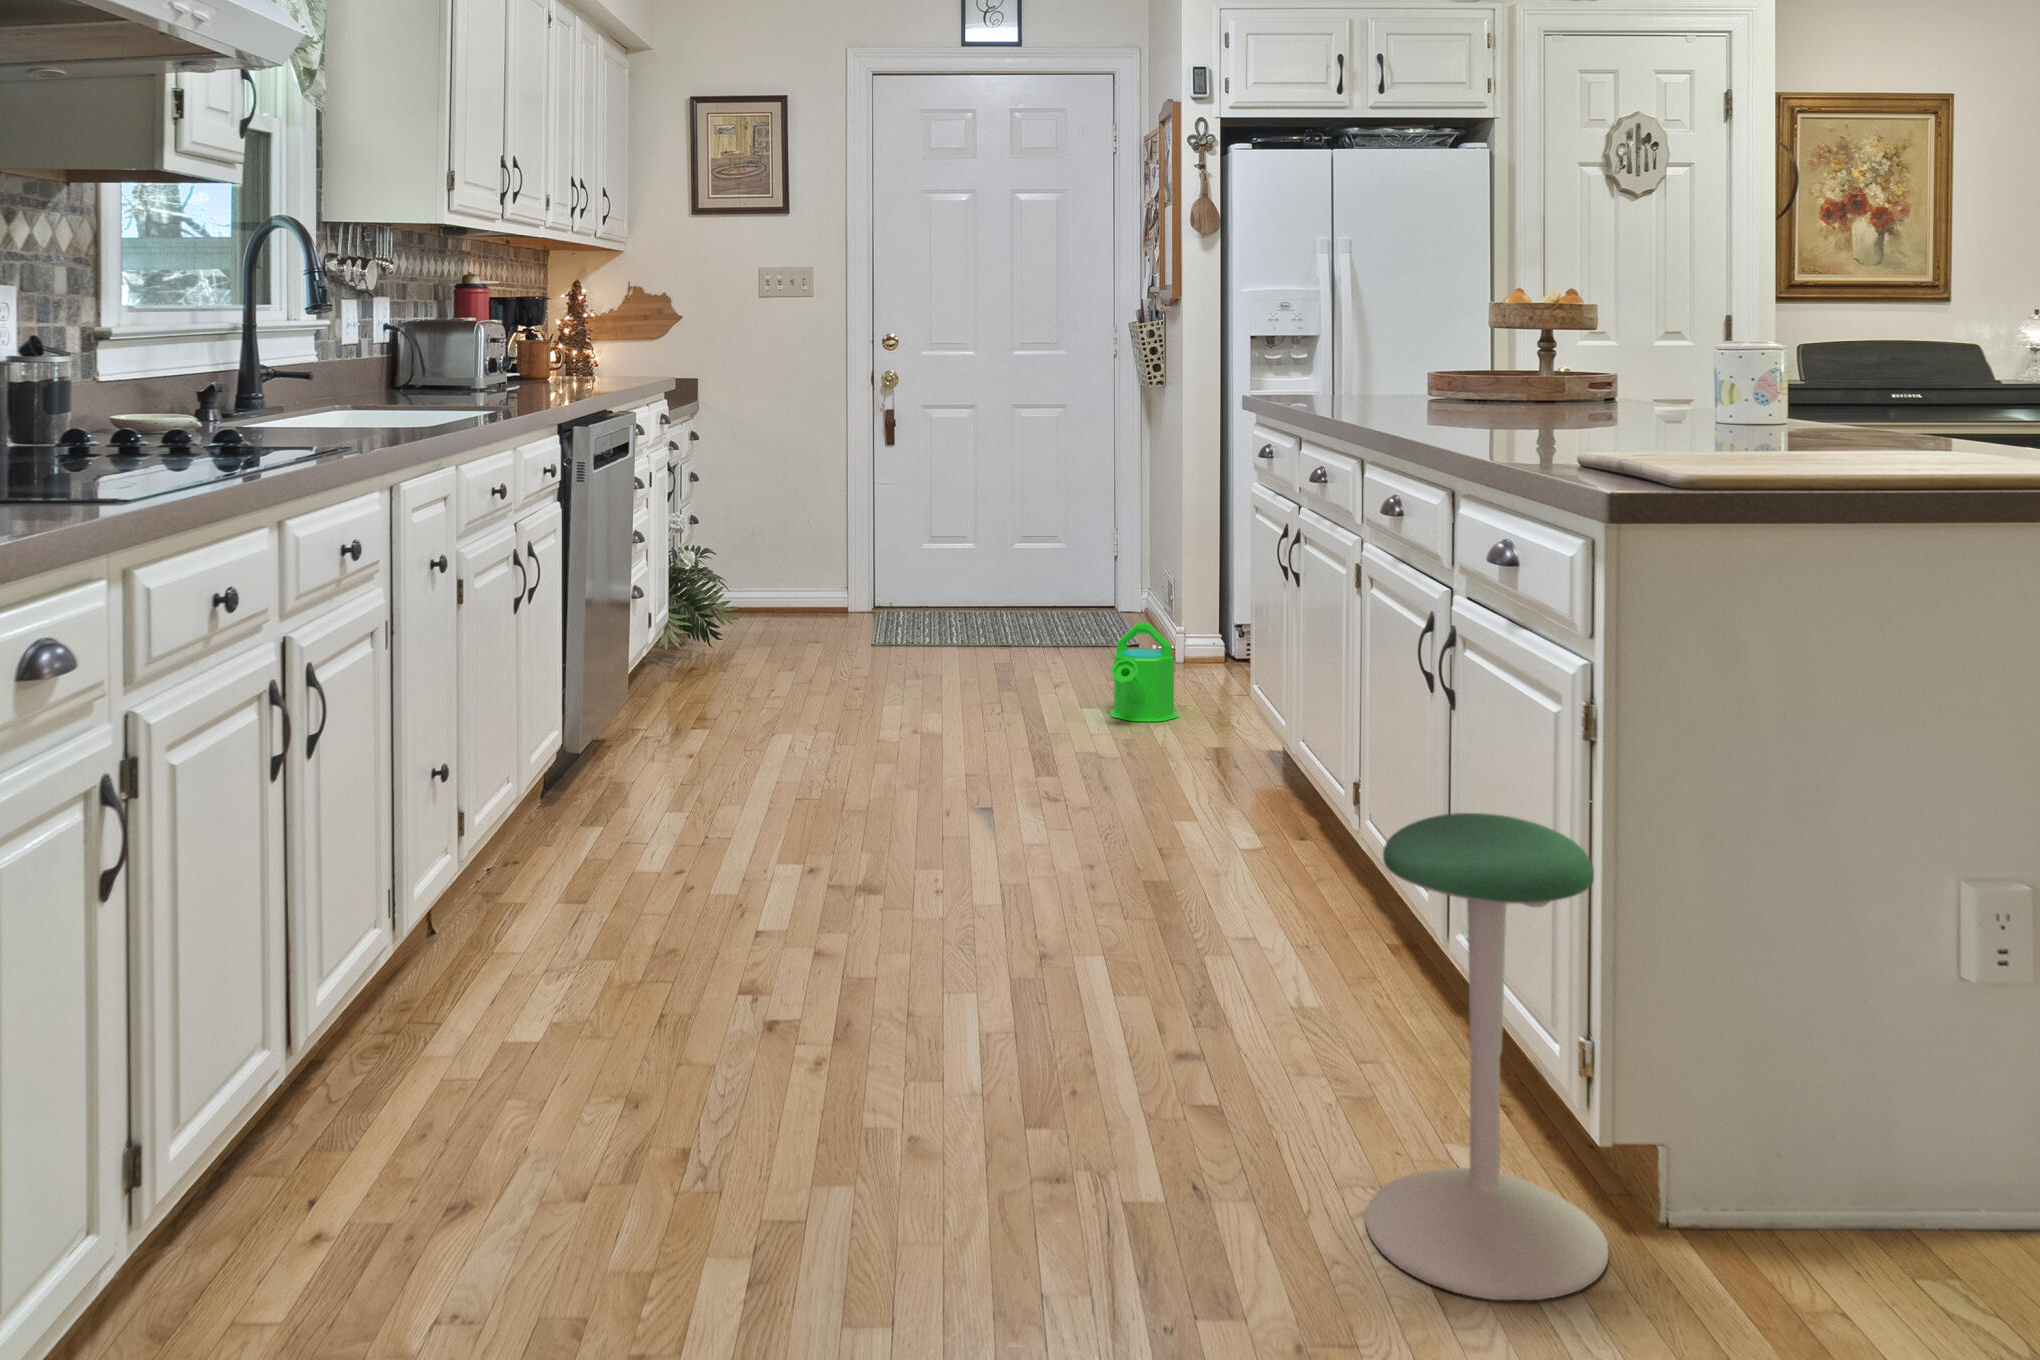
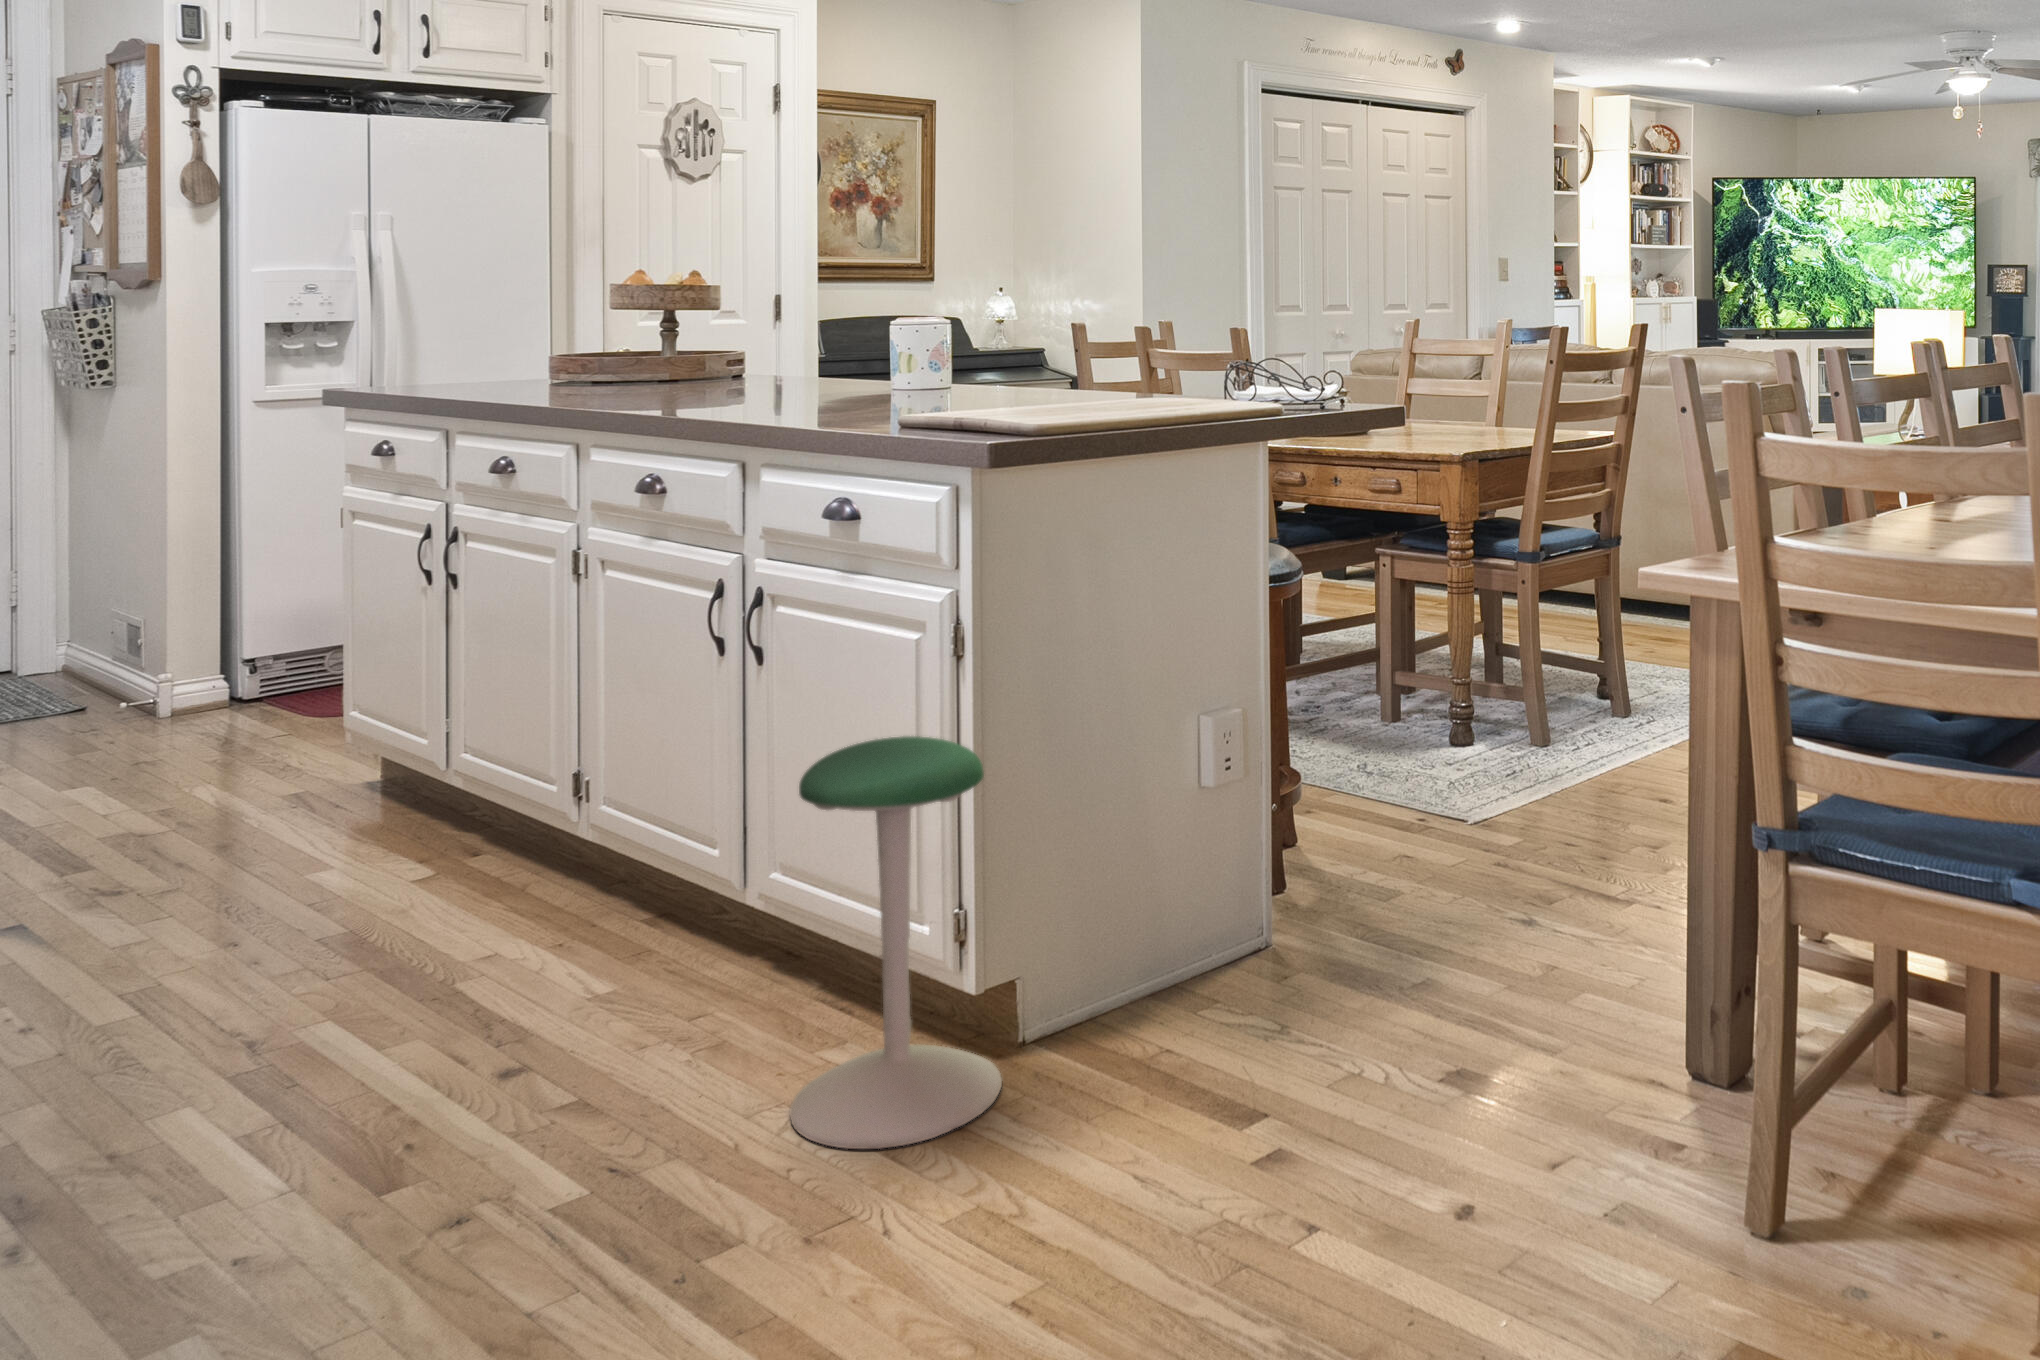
watering can: present [1109,622,1179,722] -> none [116,667,228,789]

